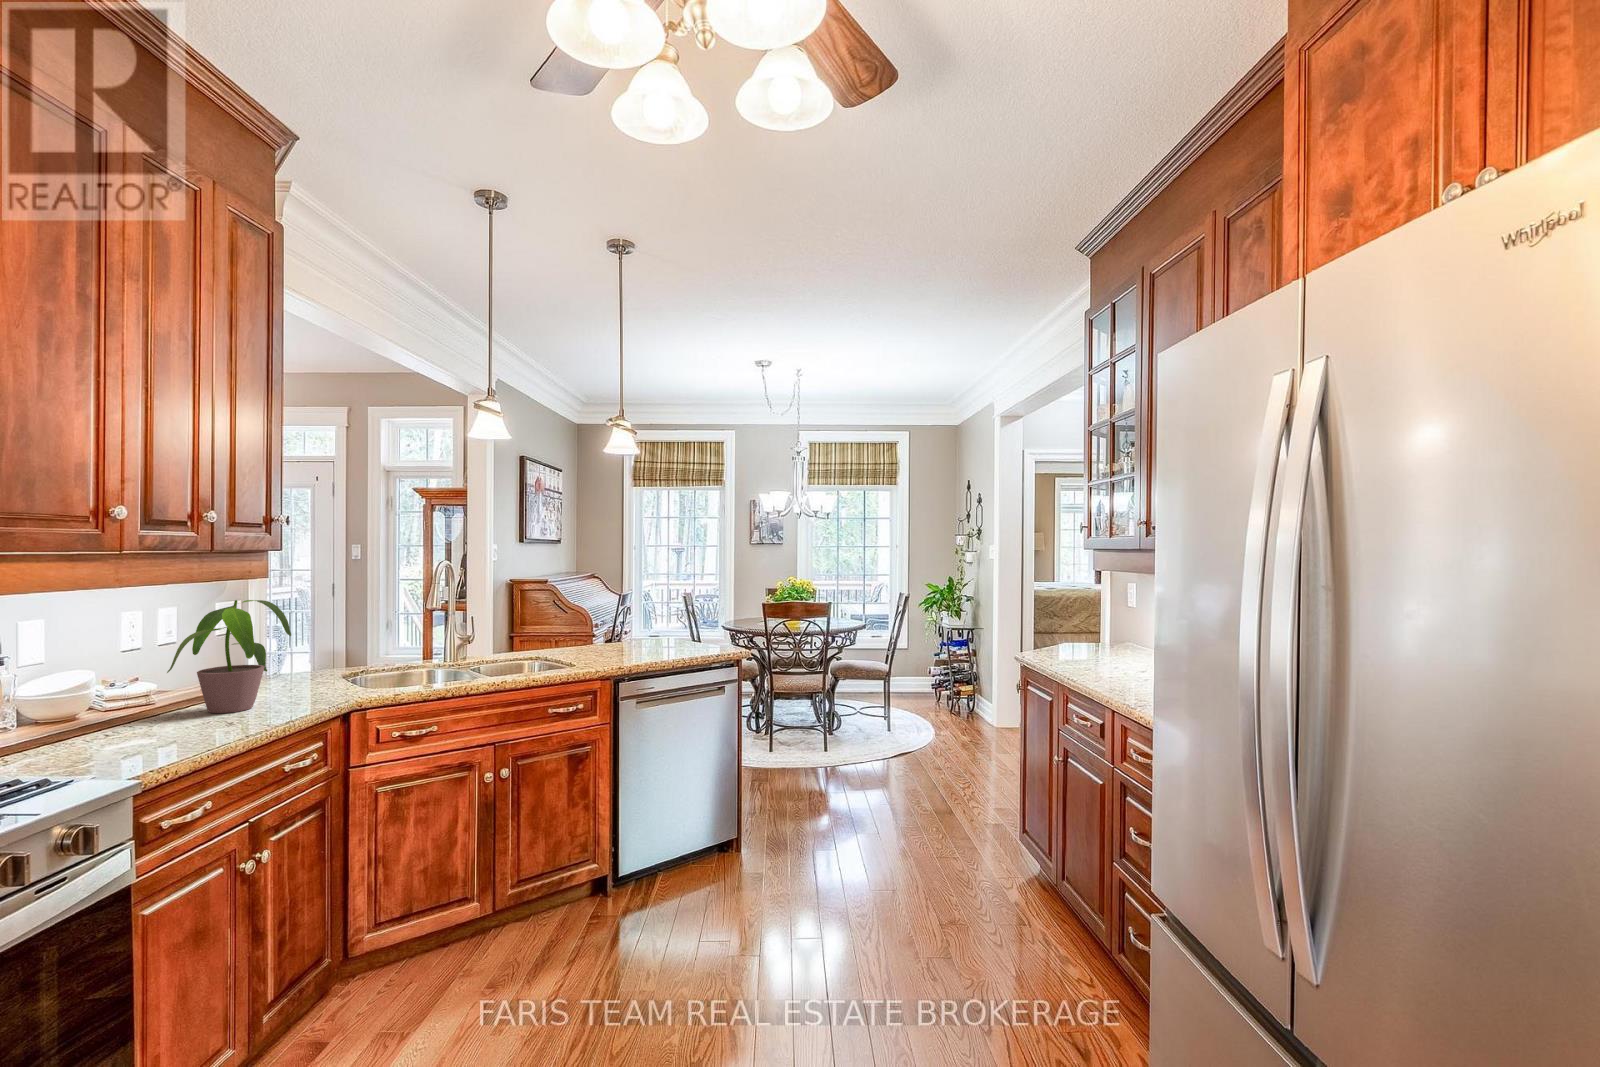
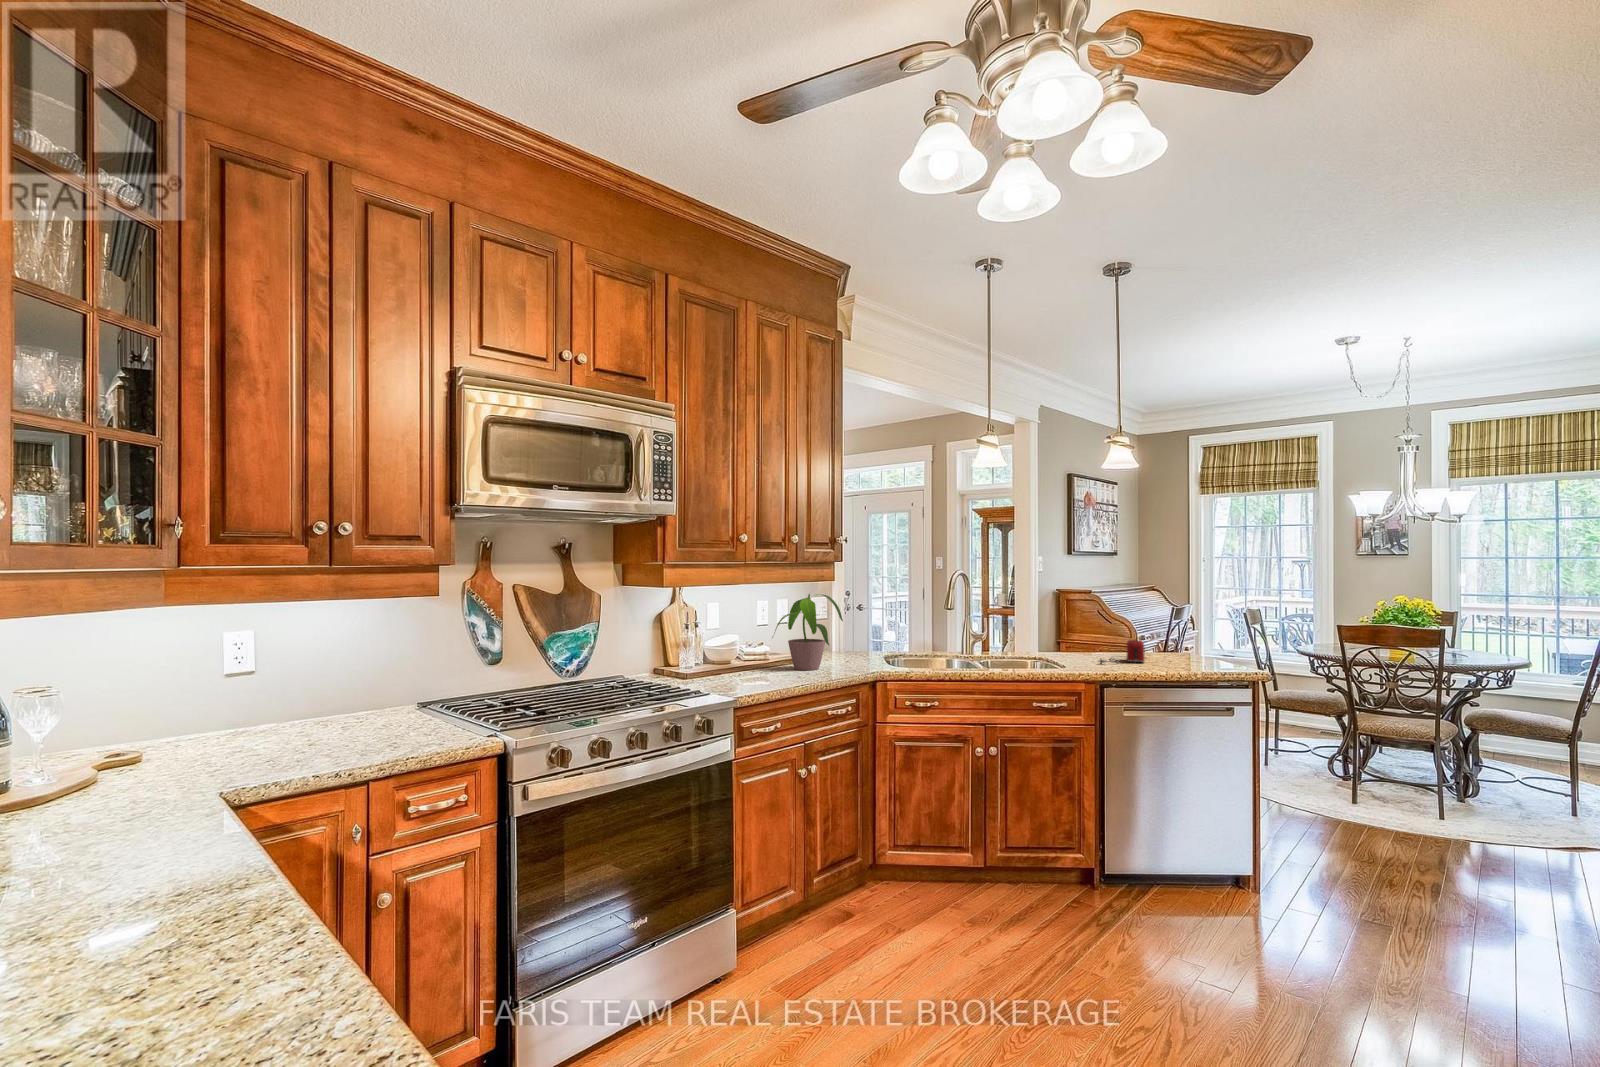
toaster: none [602,629,644,658] -> present [1099,640,1145,664]

